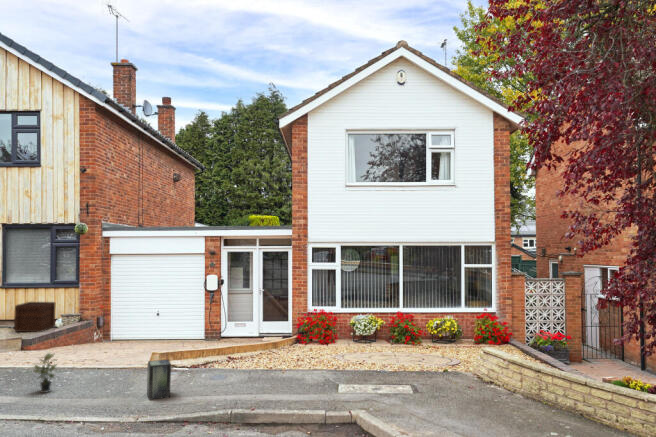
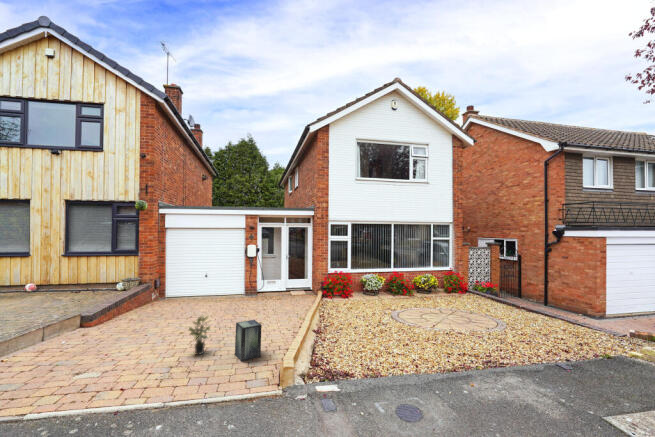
wooden crate: present [14,302,56,332] -> none [76,268,116,295]
potted plant: present [35,353,57,393] -> present [189,316,210,355]

